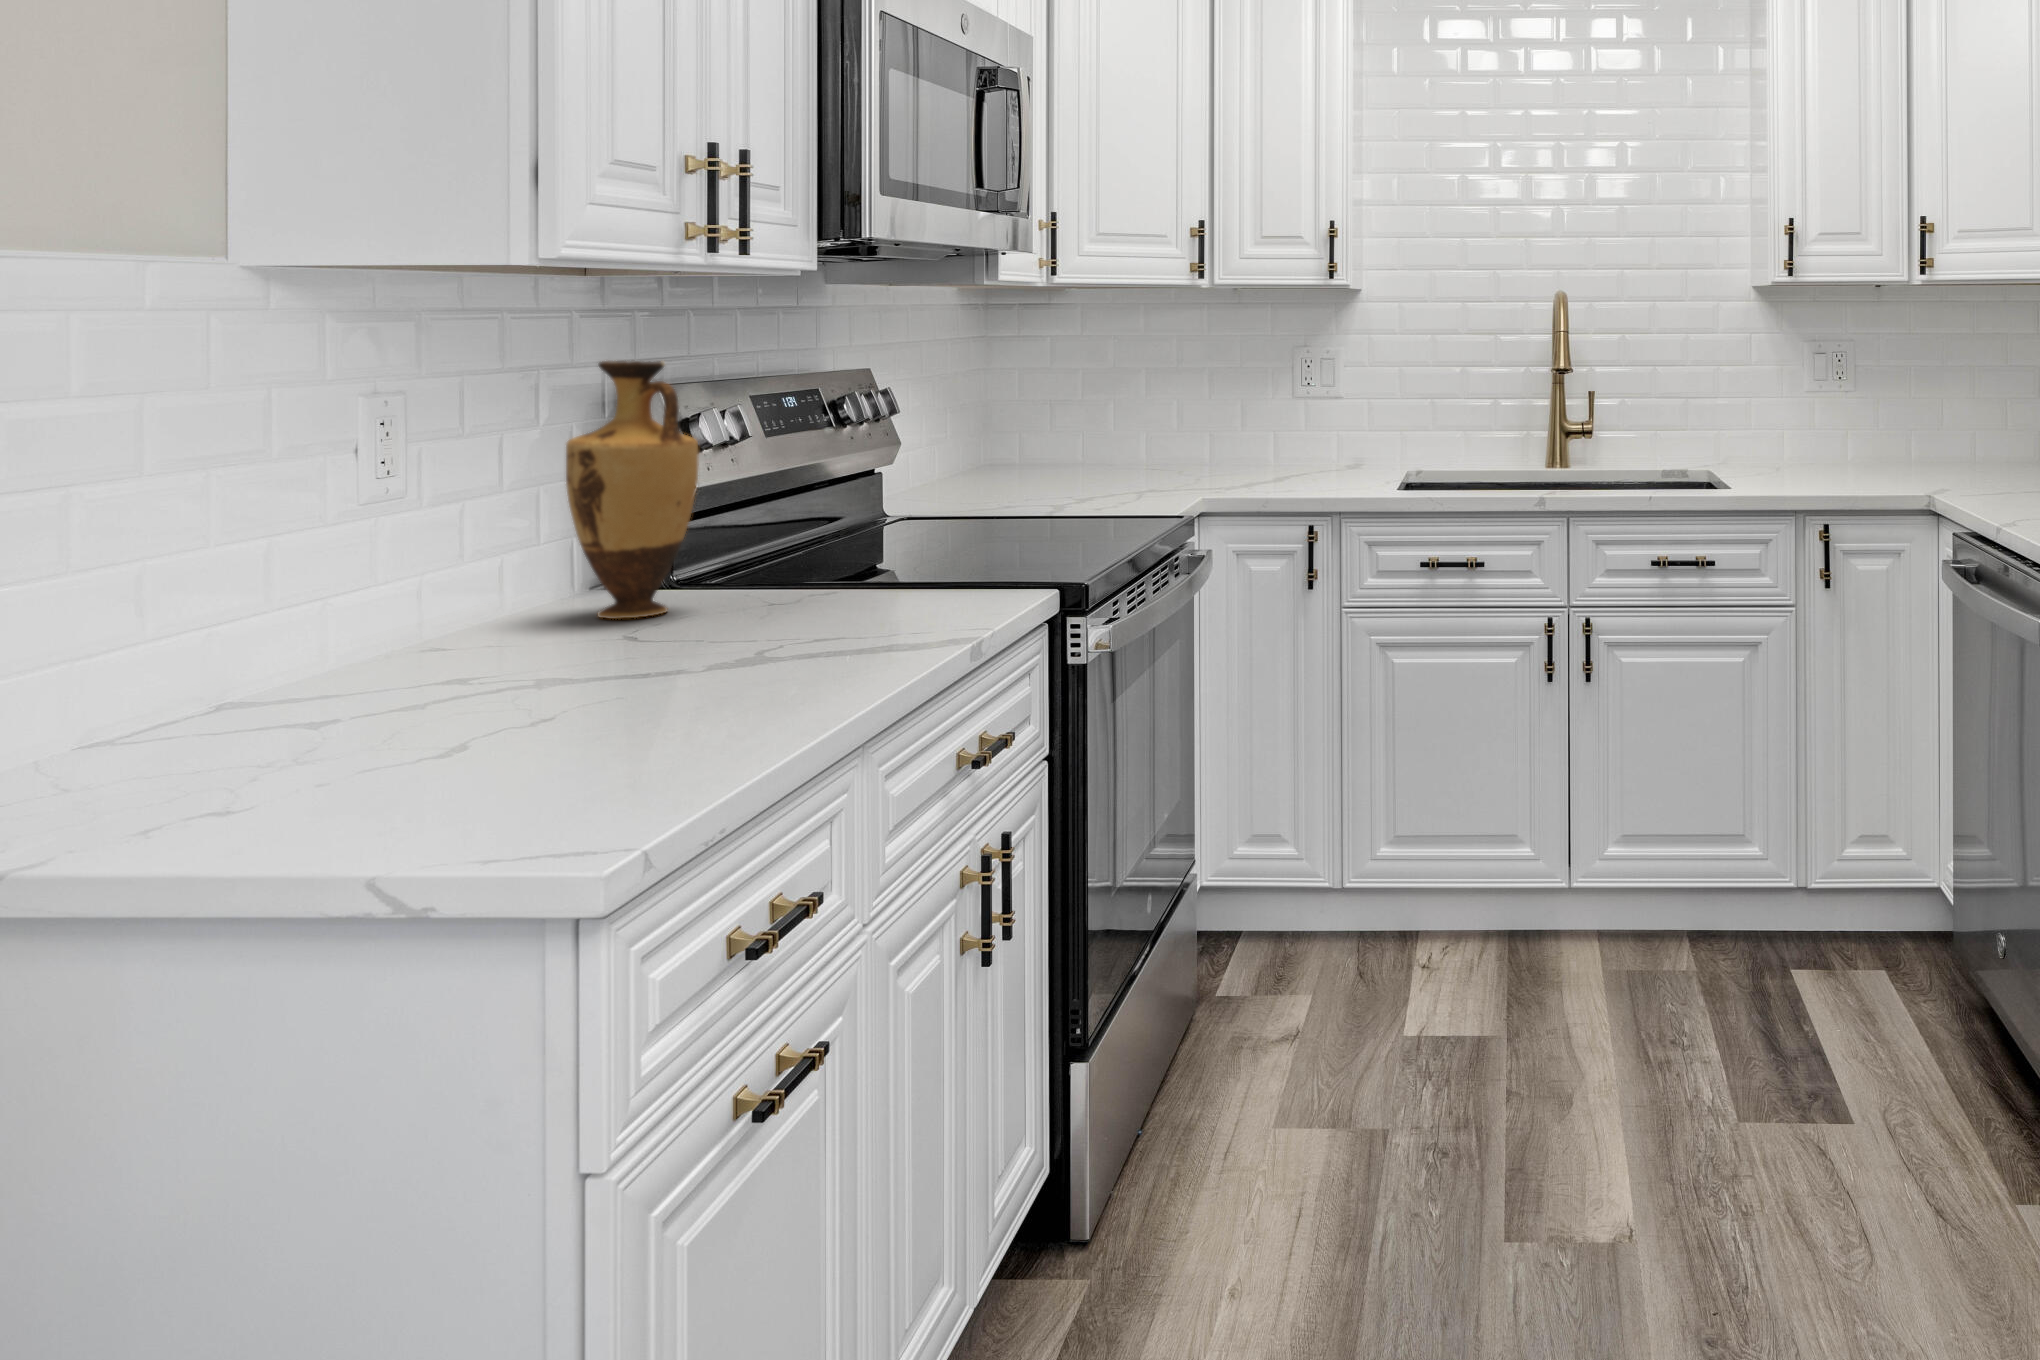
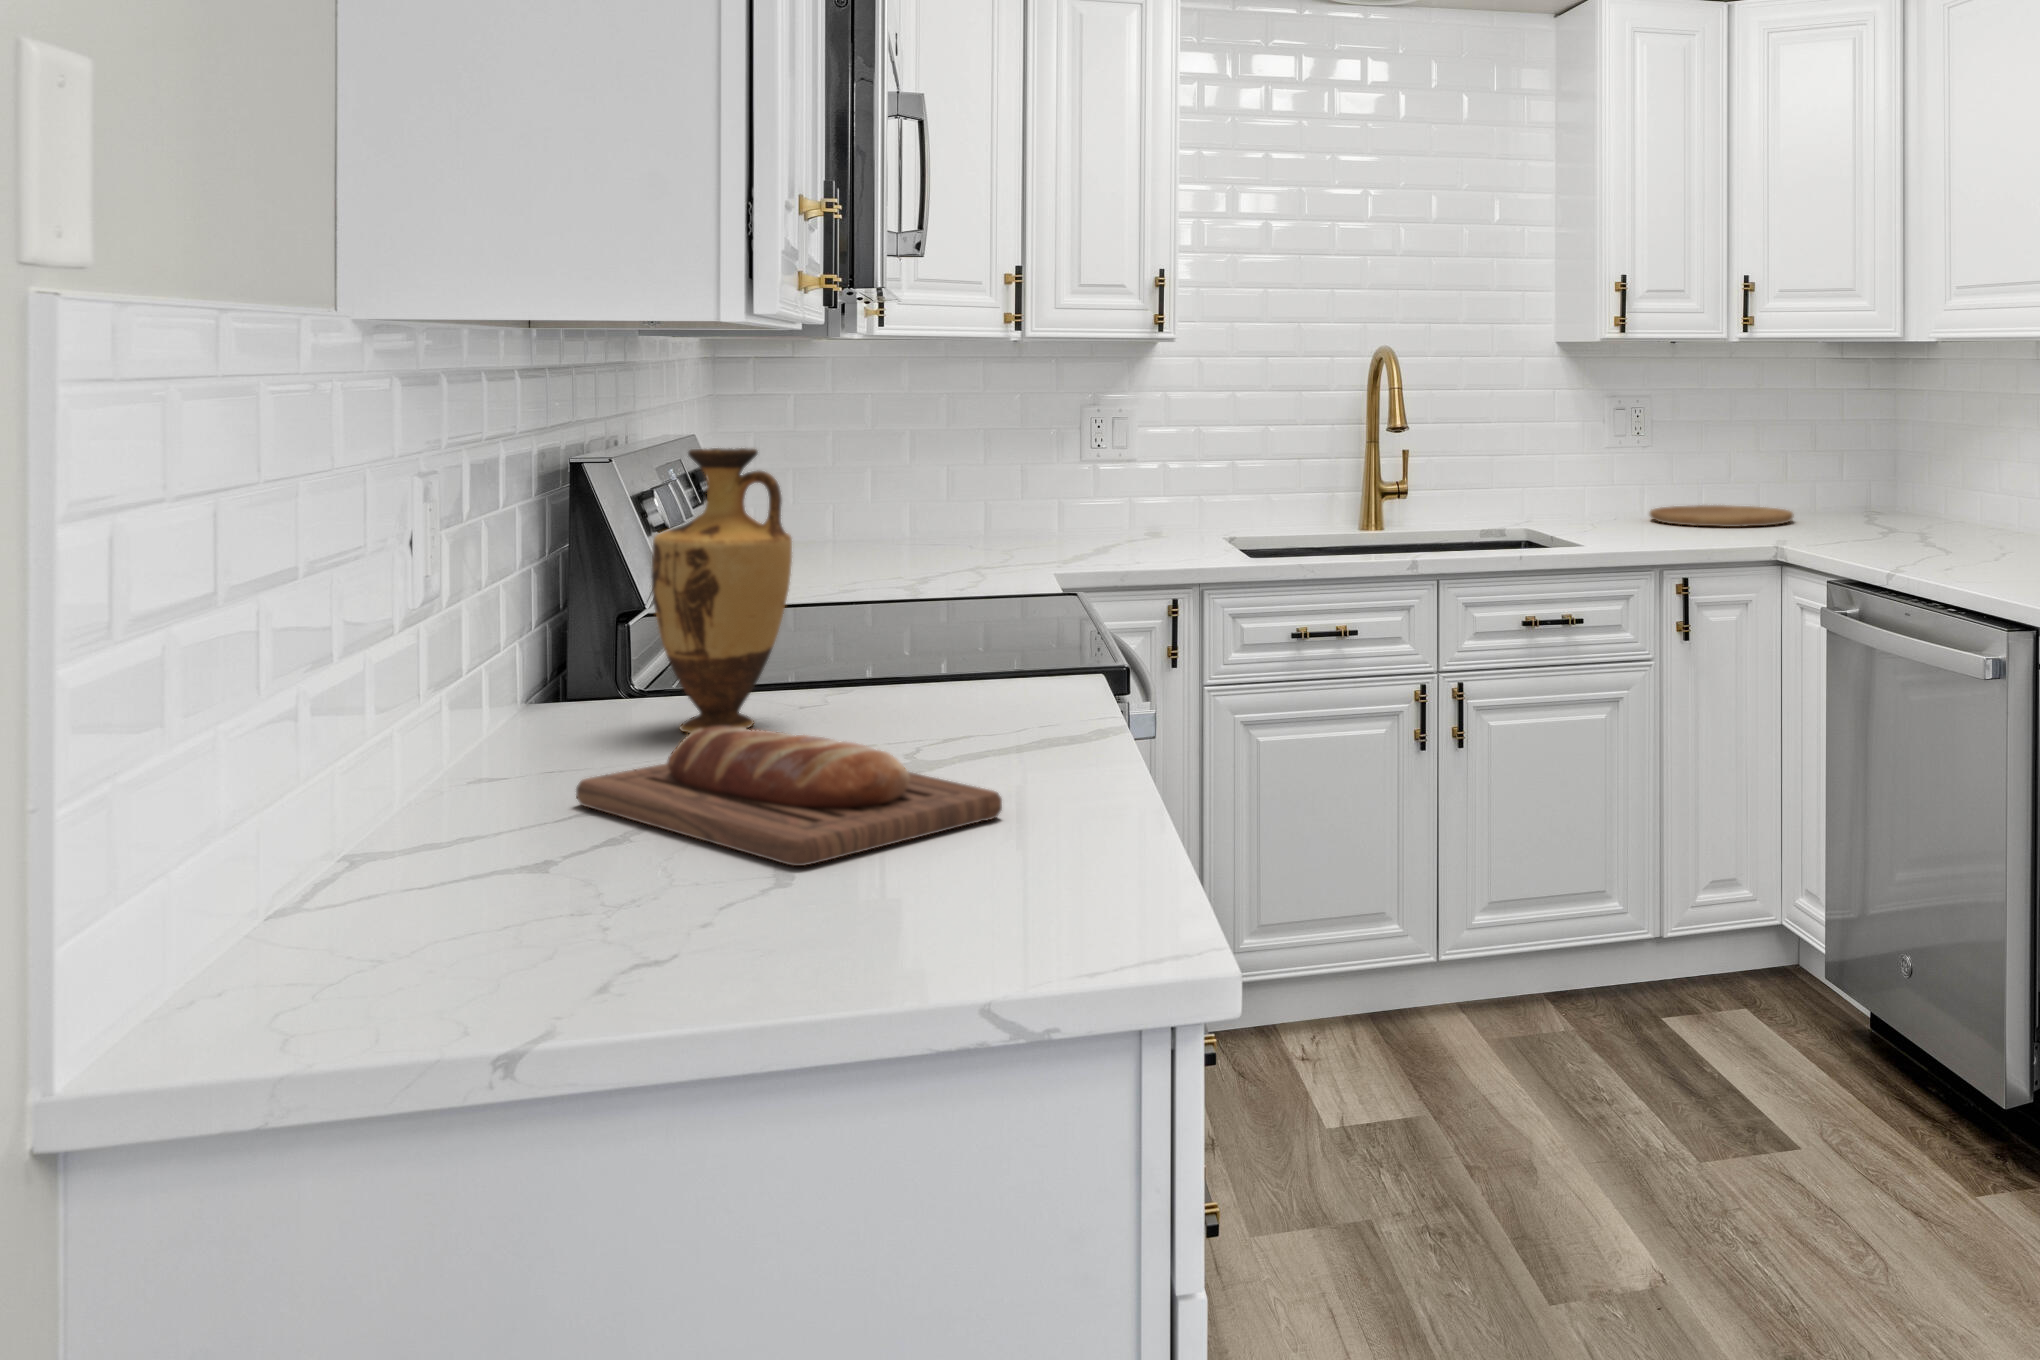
cutting board: none [1848,456,1999,477] -> present [1650,505,1794,527]
bread loaf: none [369,609,659,741] -> present [576,726,1002,866]

